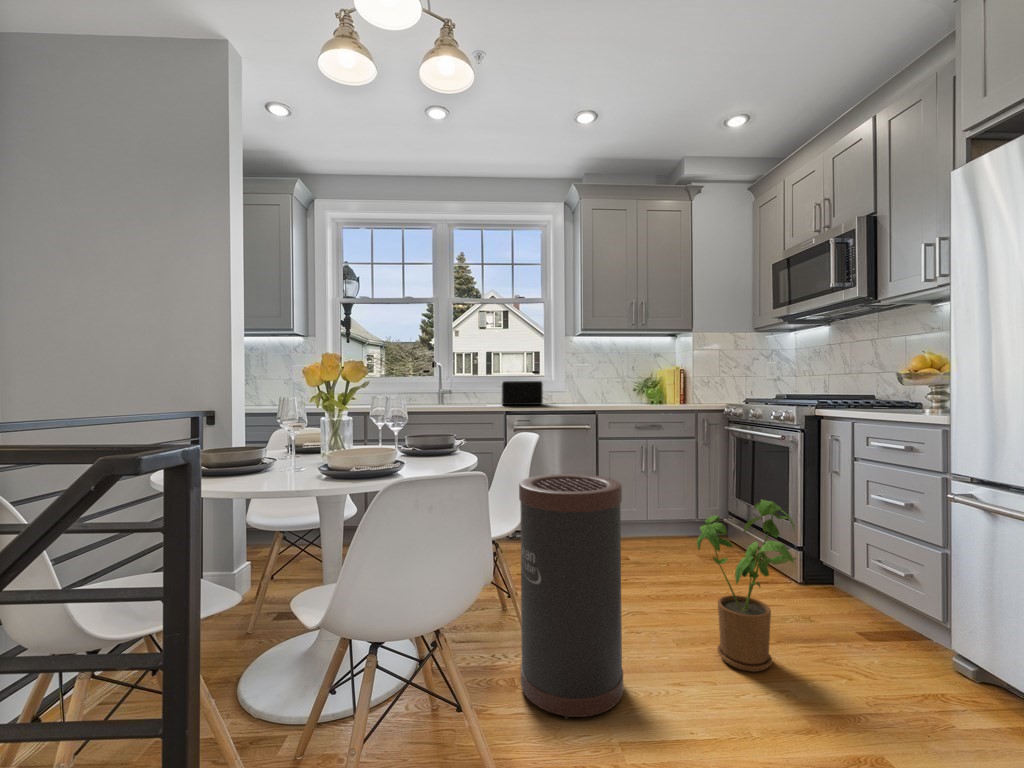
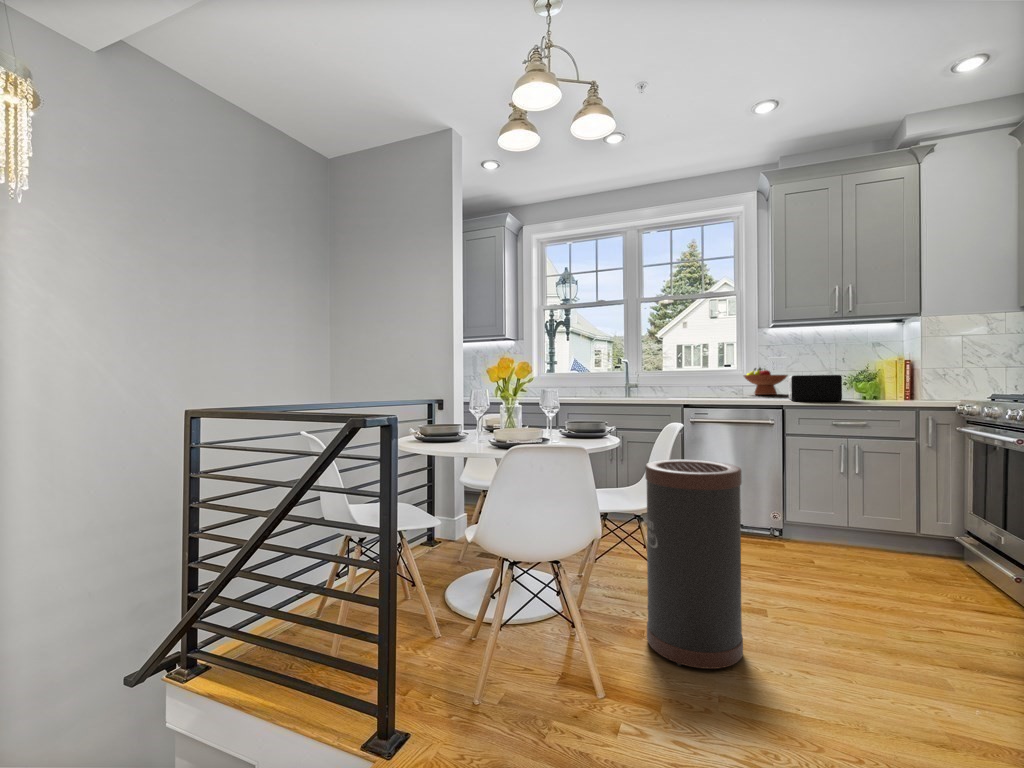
fruit bowl: none [550,373,589,399] -> present [744,368,788,395]
toaster: present [501,381,543,405] -> present [788,375,842,401]
house plant: present [697,500,796,672] -> none [848,502,968,682]

